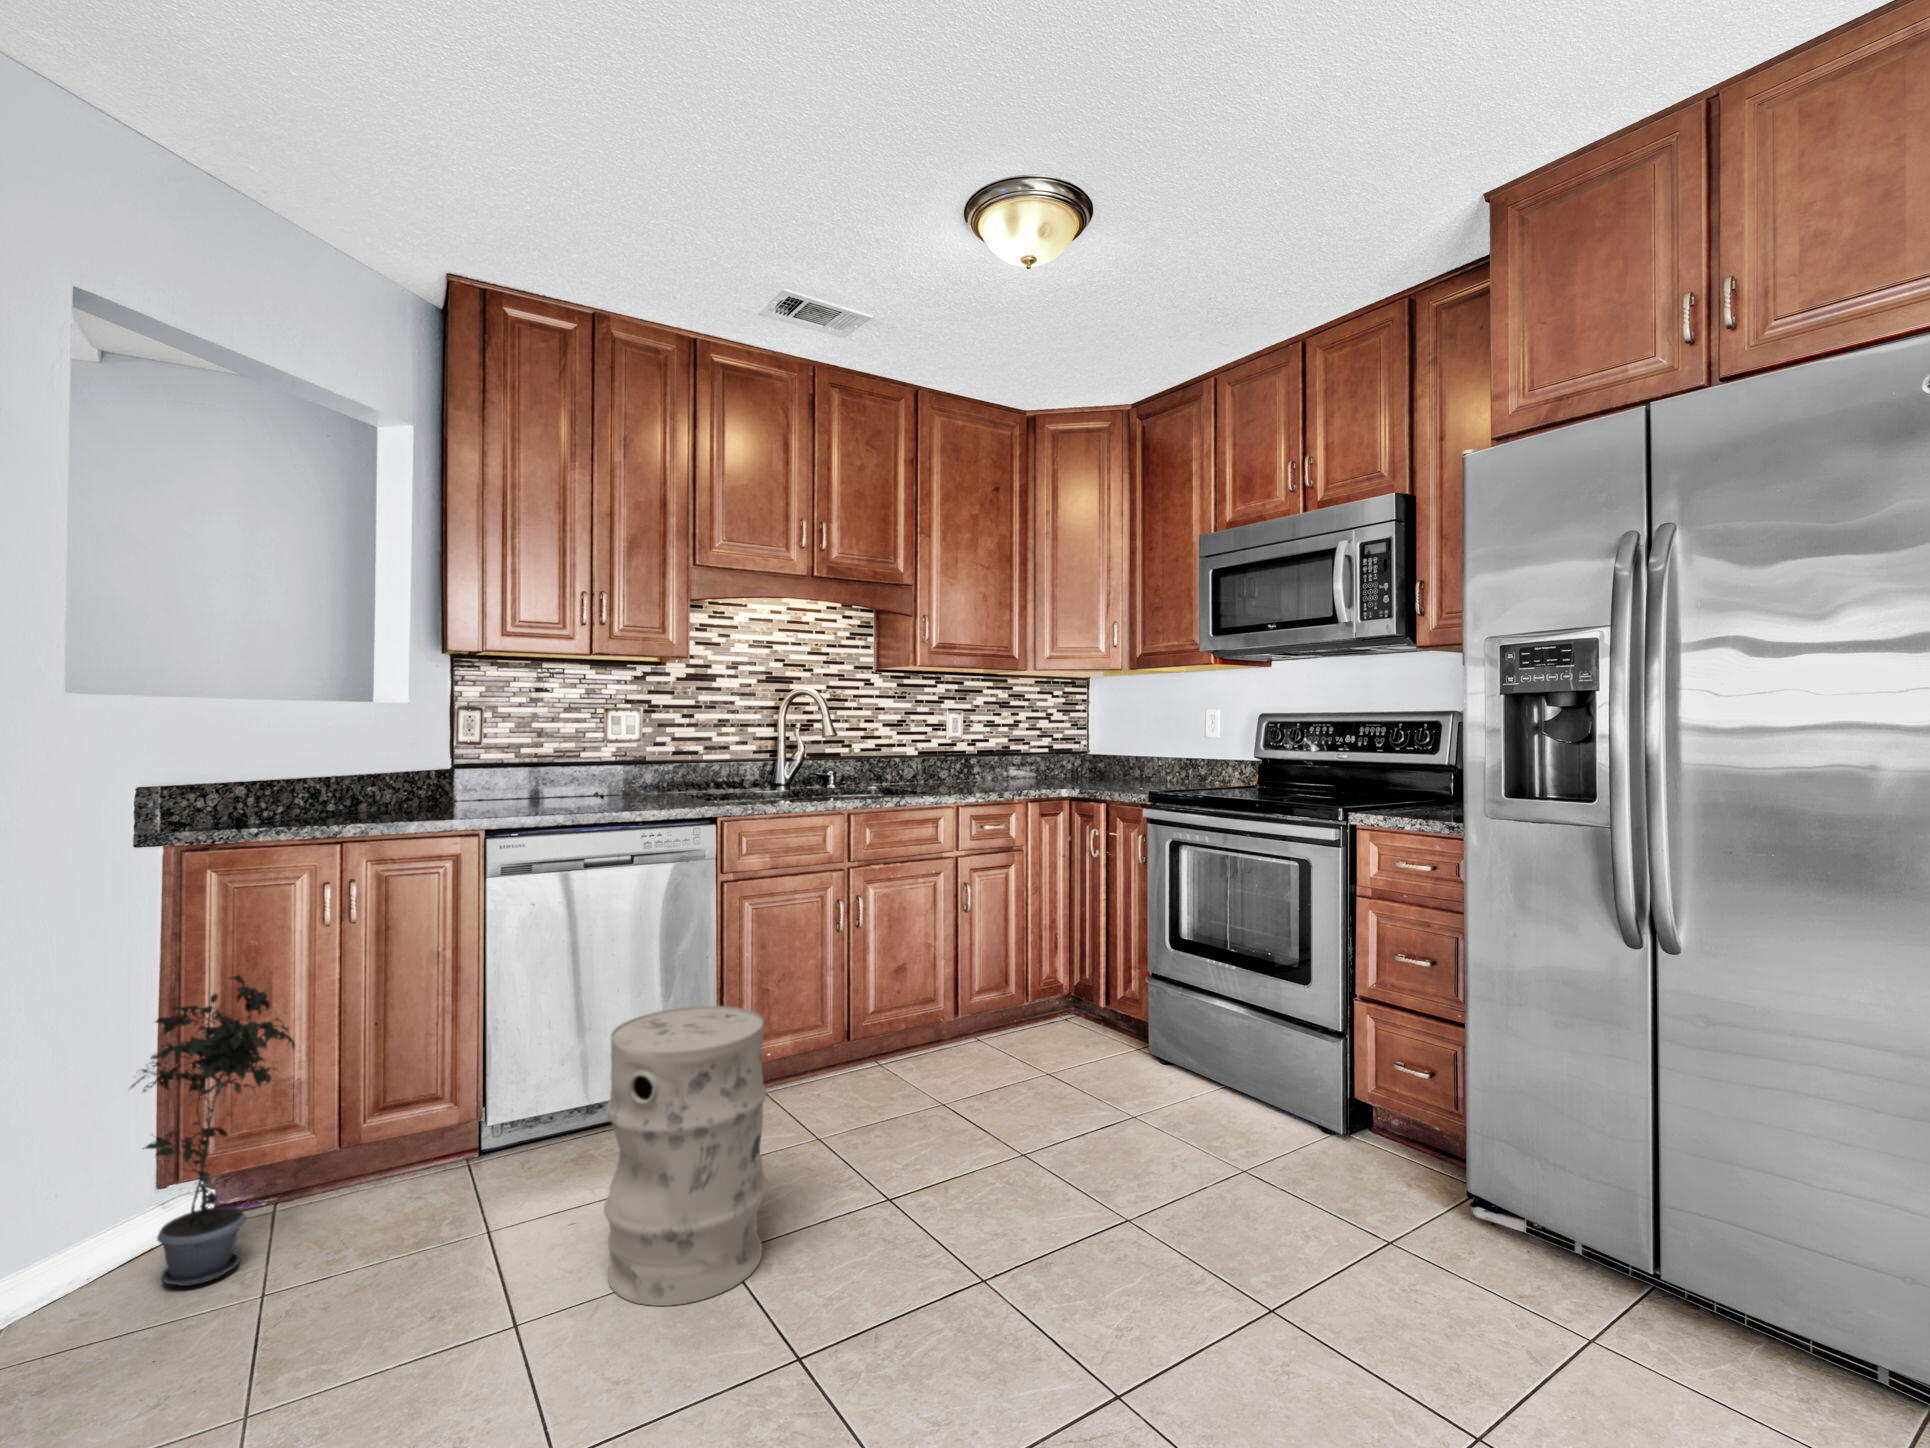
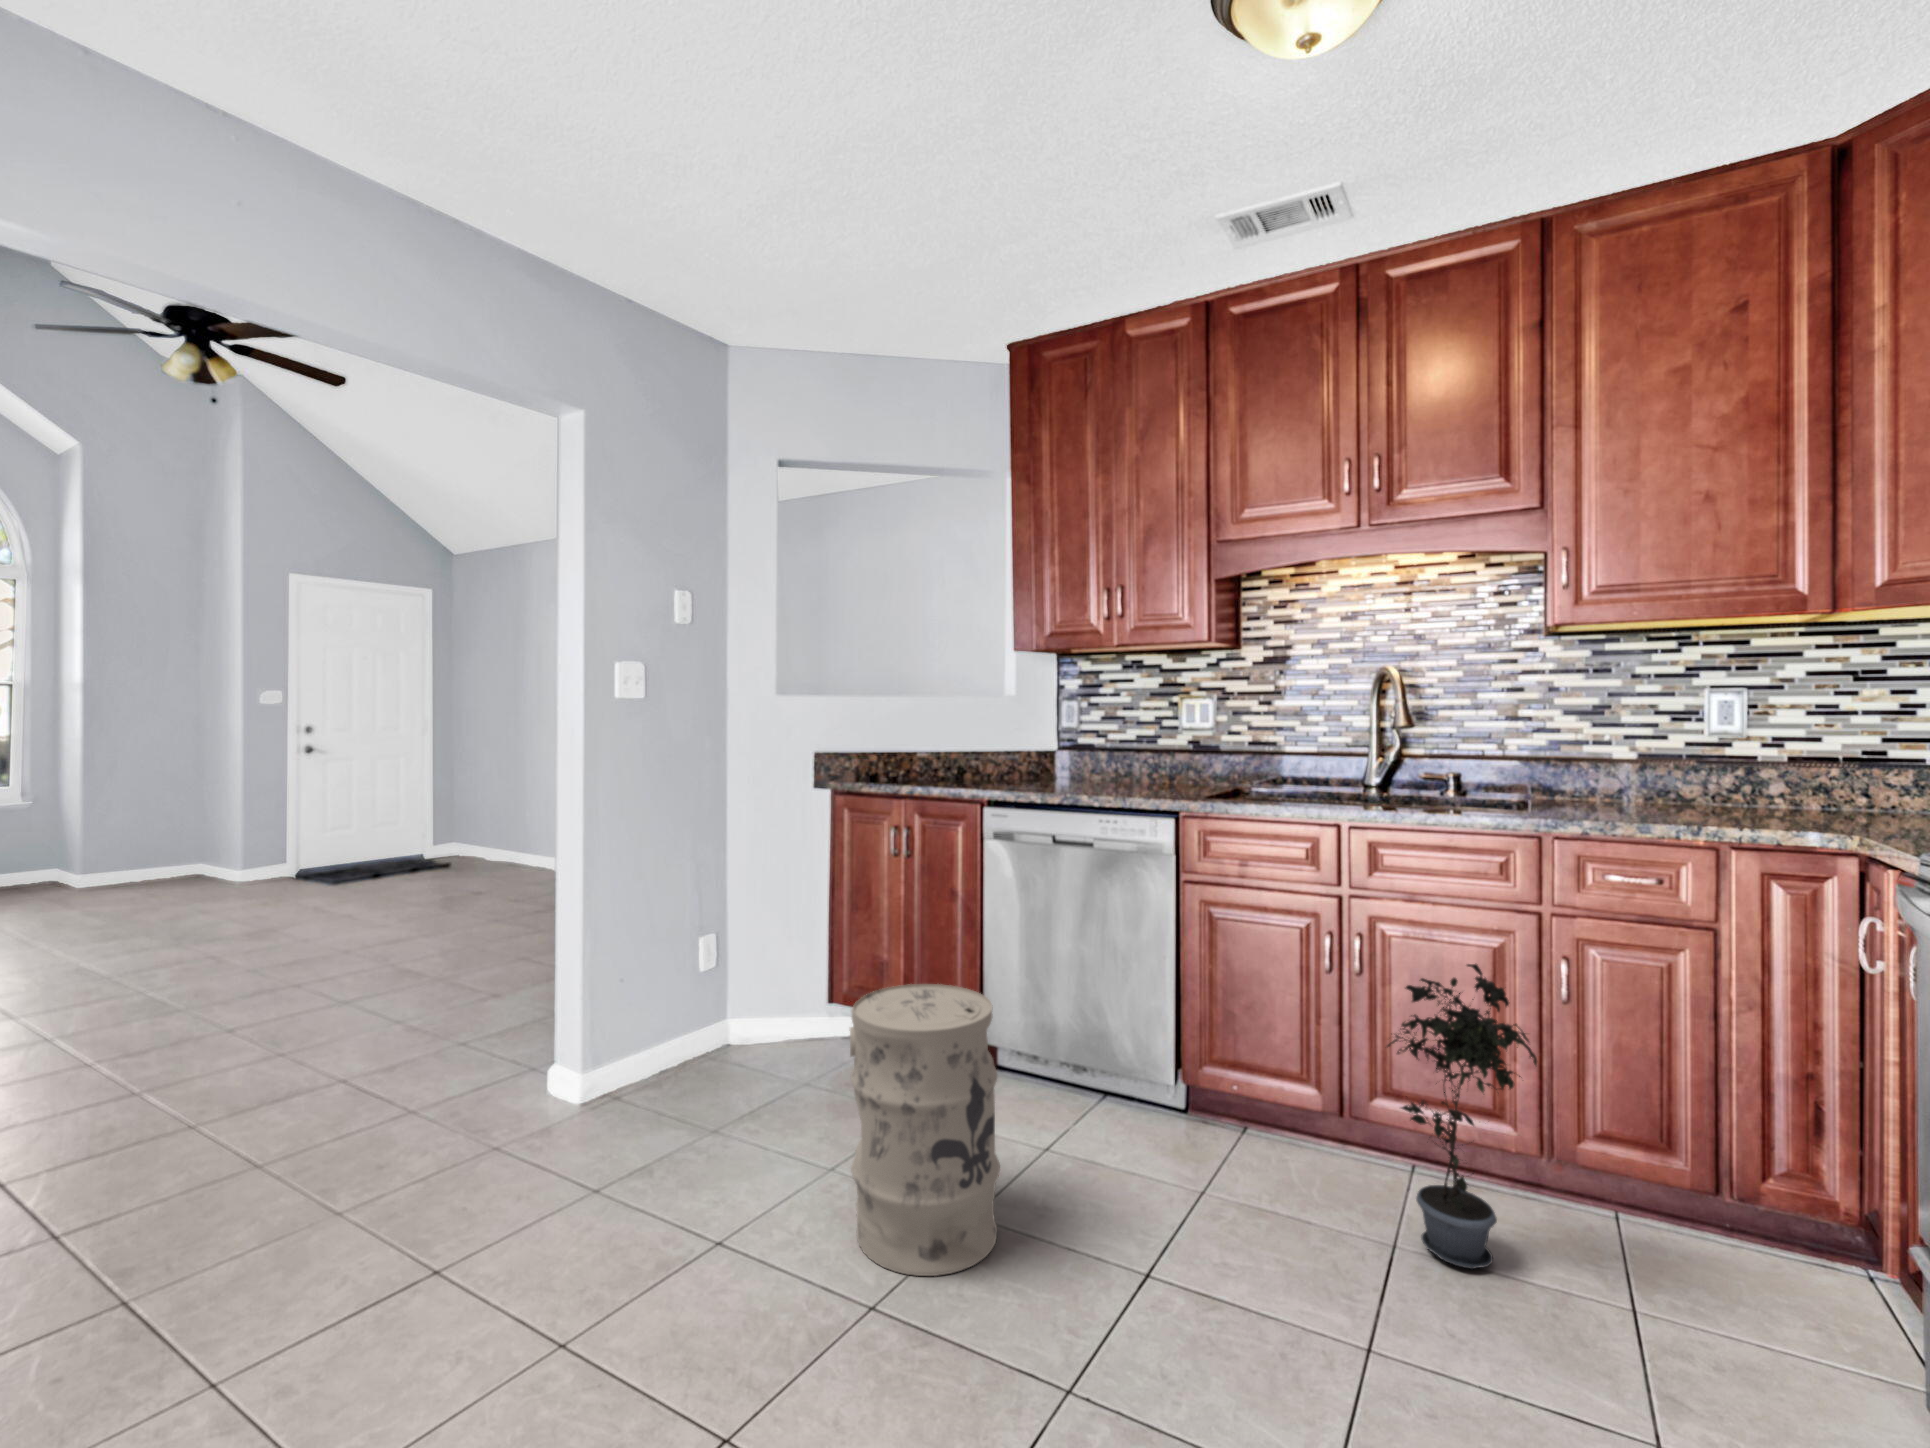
potted plant: present [131,975,295,1286] -> present [1387,964,1537,1269]

